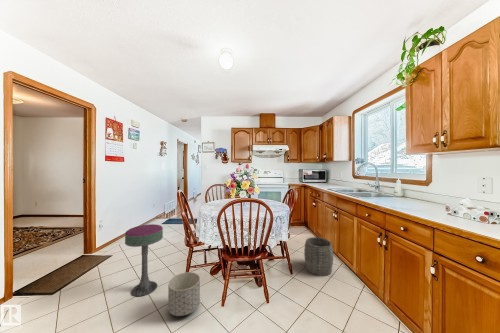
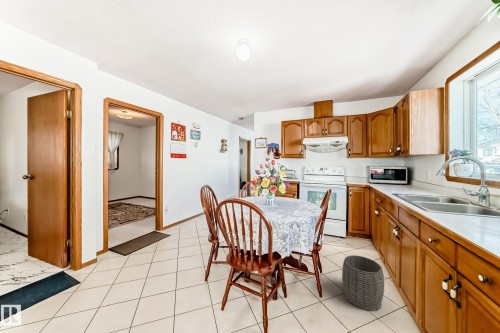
bar stool: present [125,224,163,296] -> none [159,215,190,276]
planter: present [168,272,200,316] -> none [179,264,208,305]

